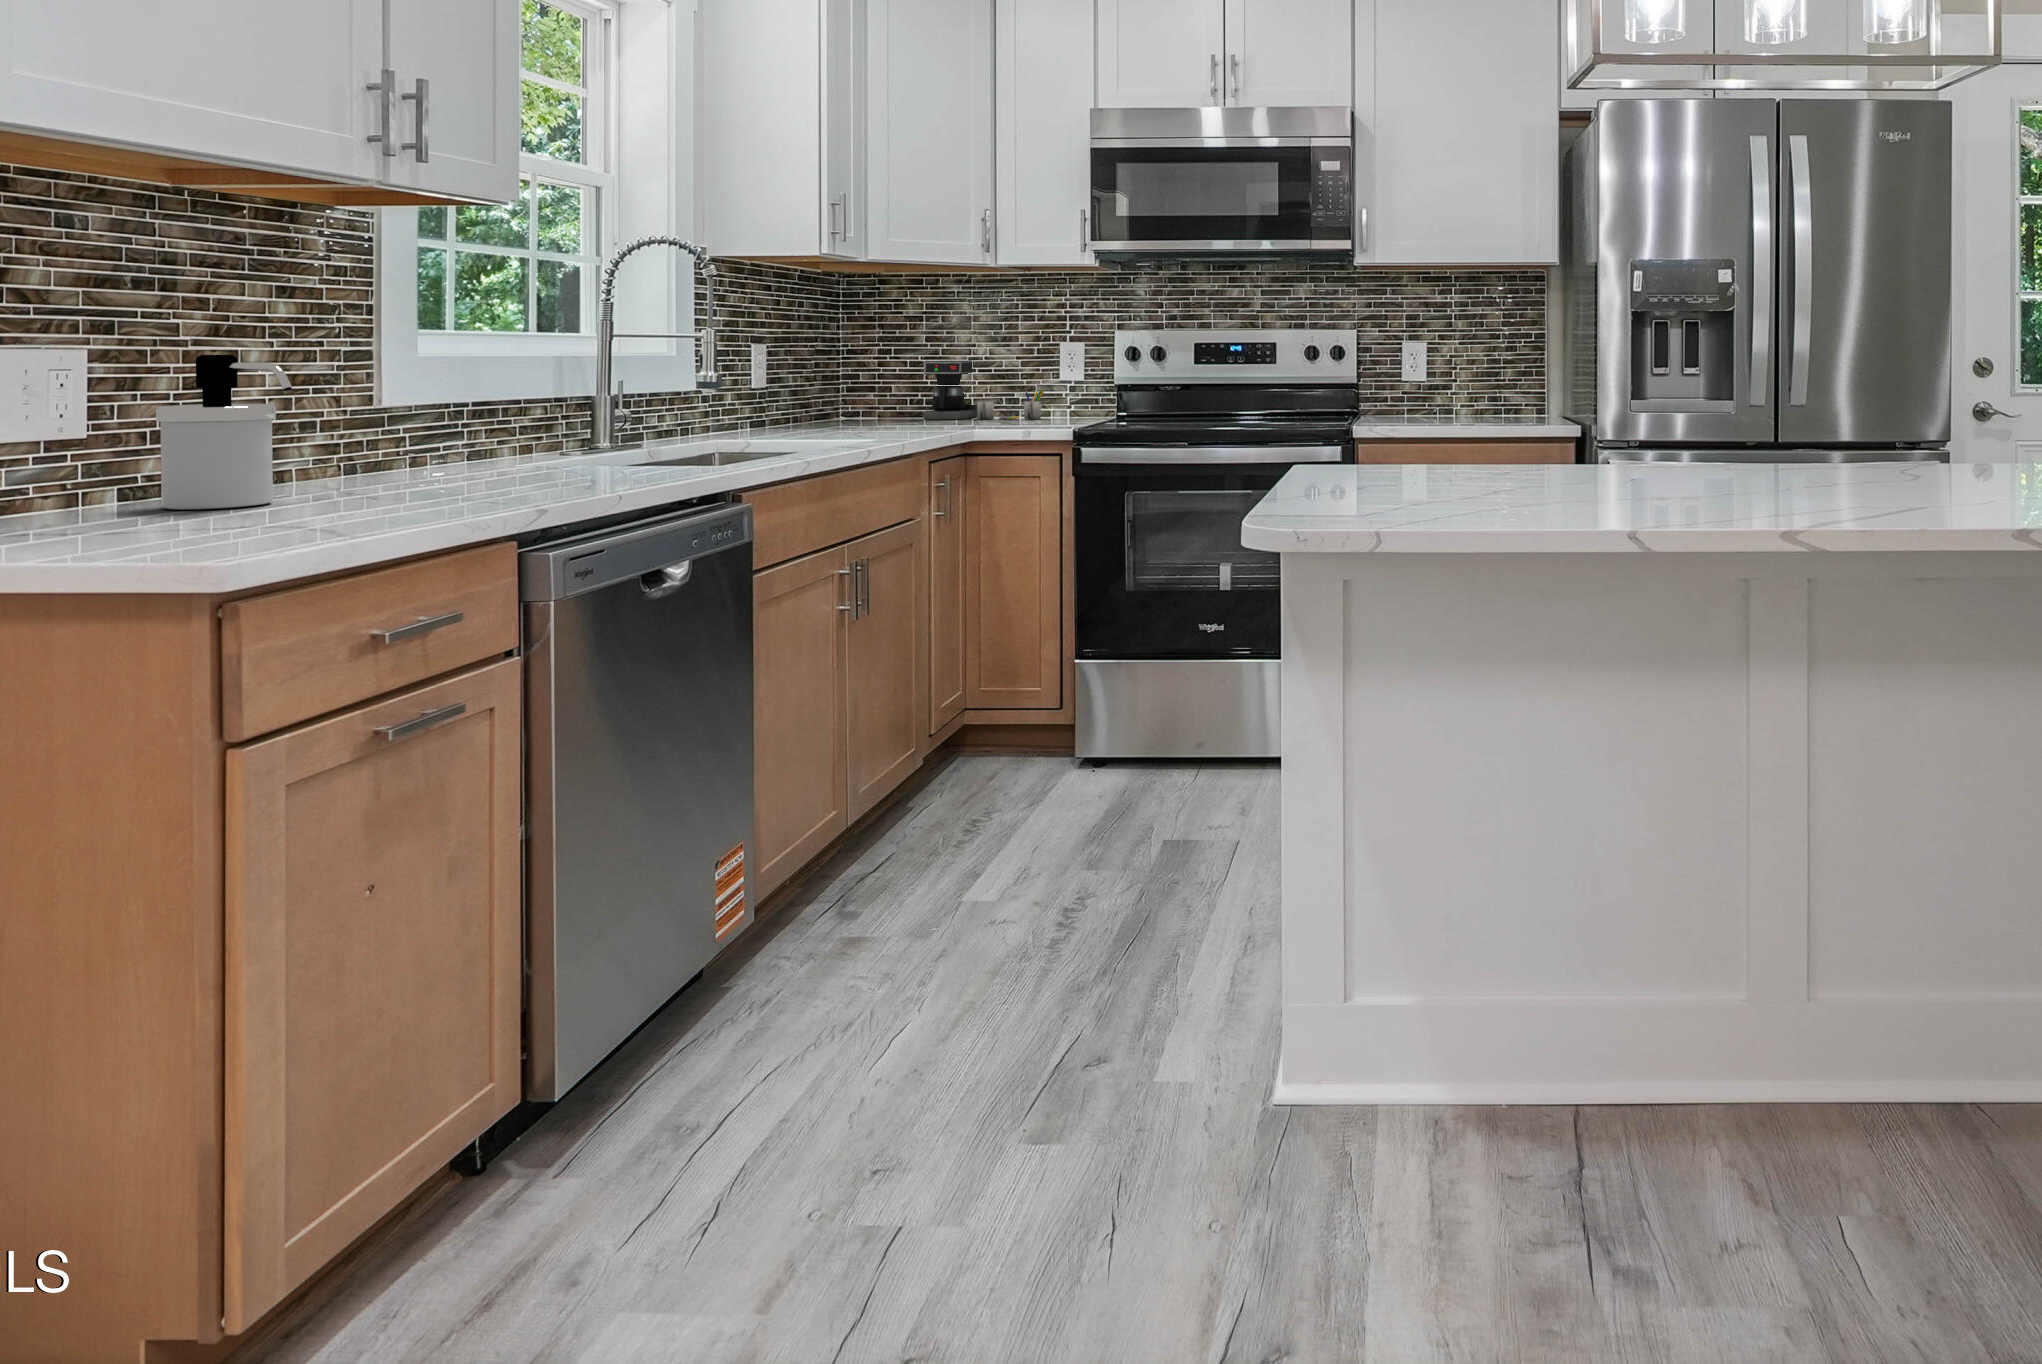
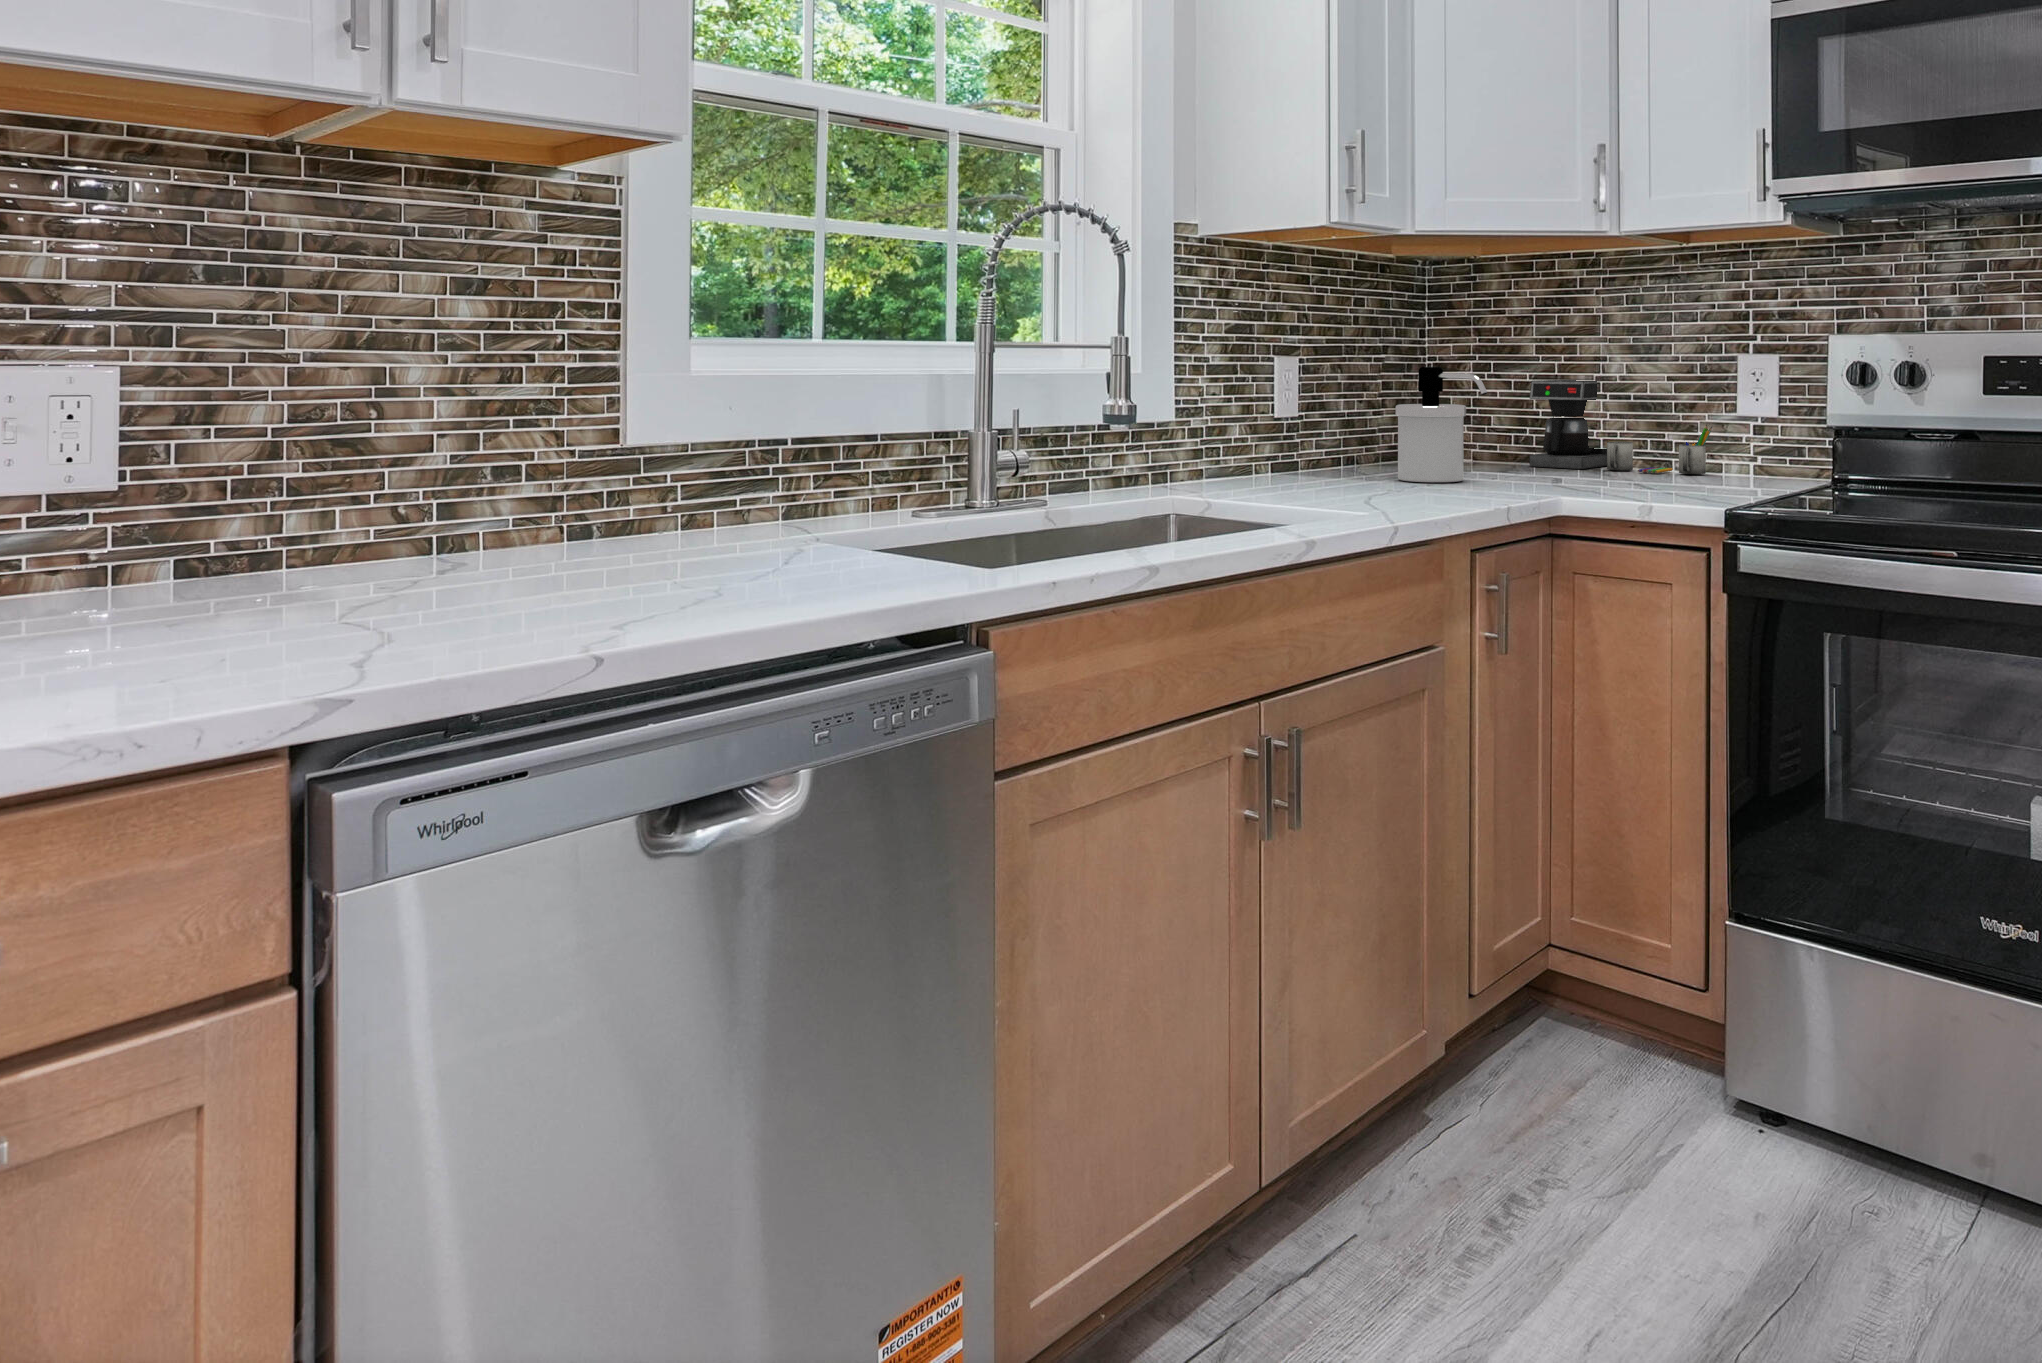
soap dispenser: present [156,355,292,510] -> present [1396,367,1487,482]

